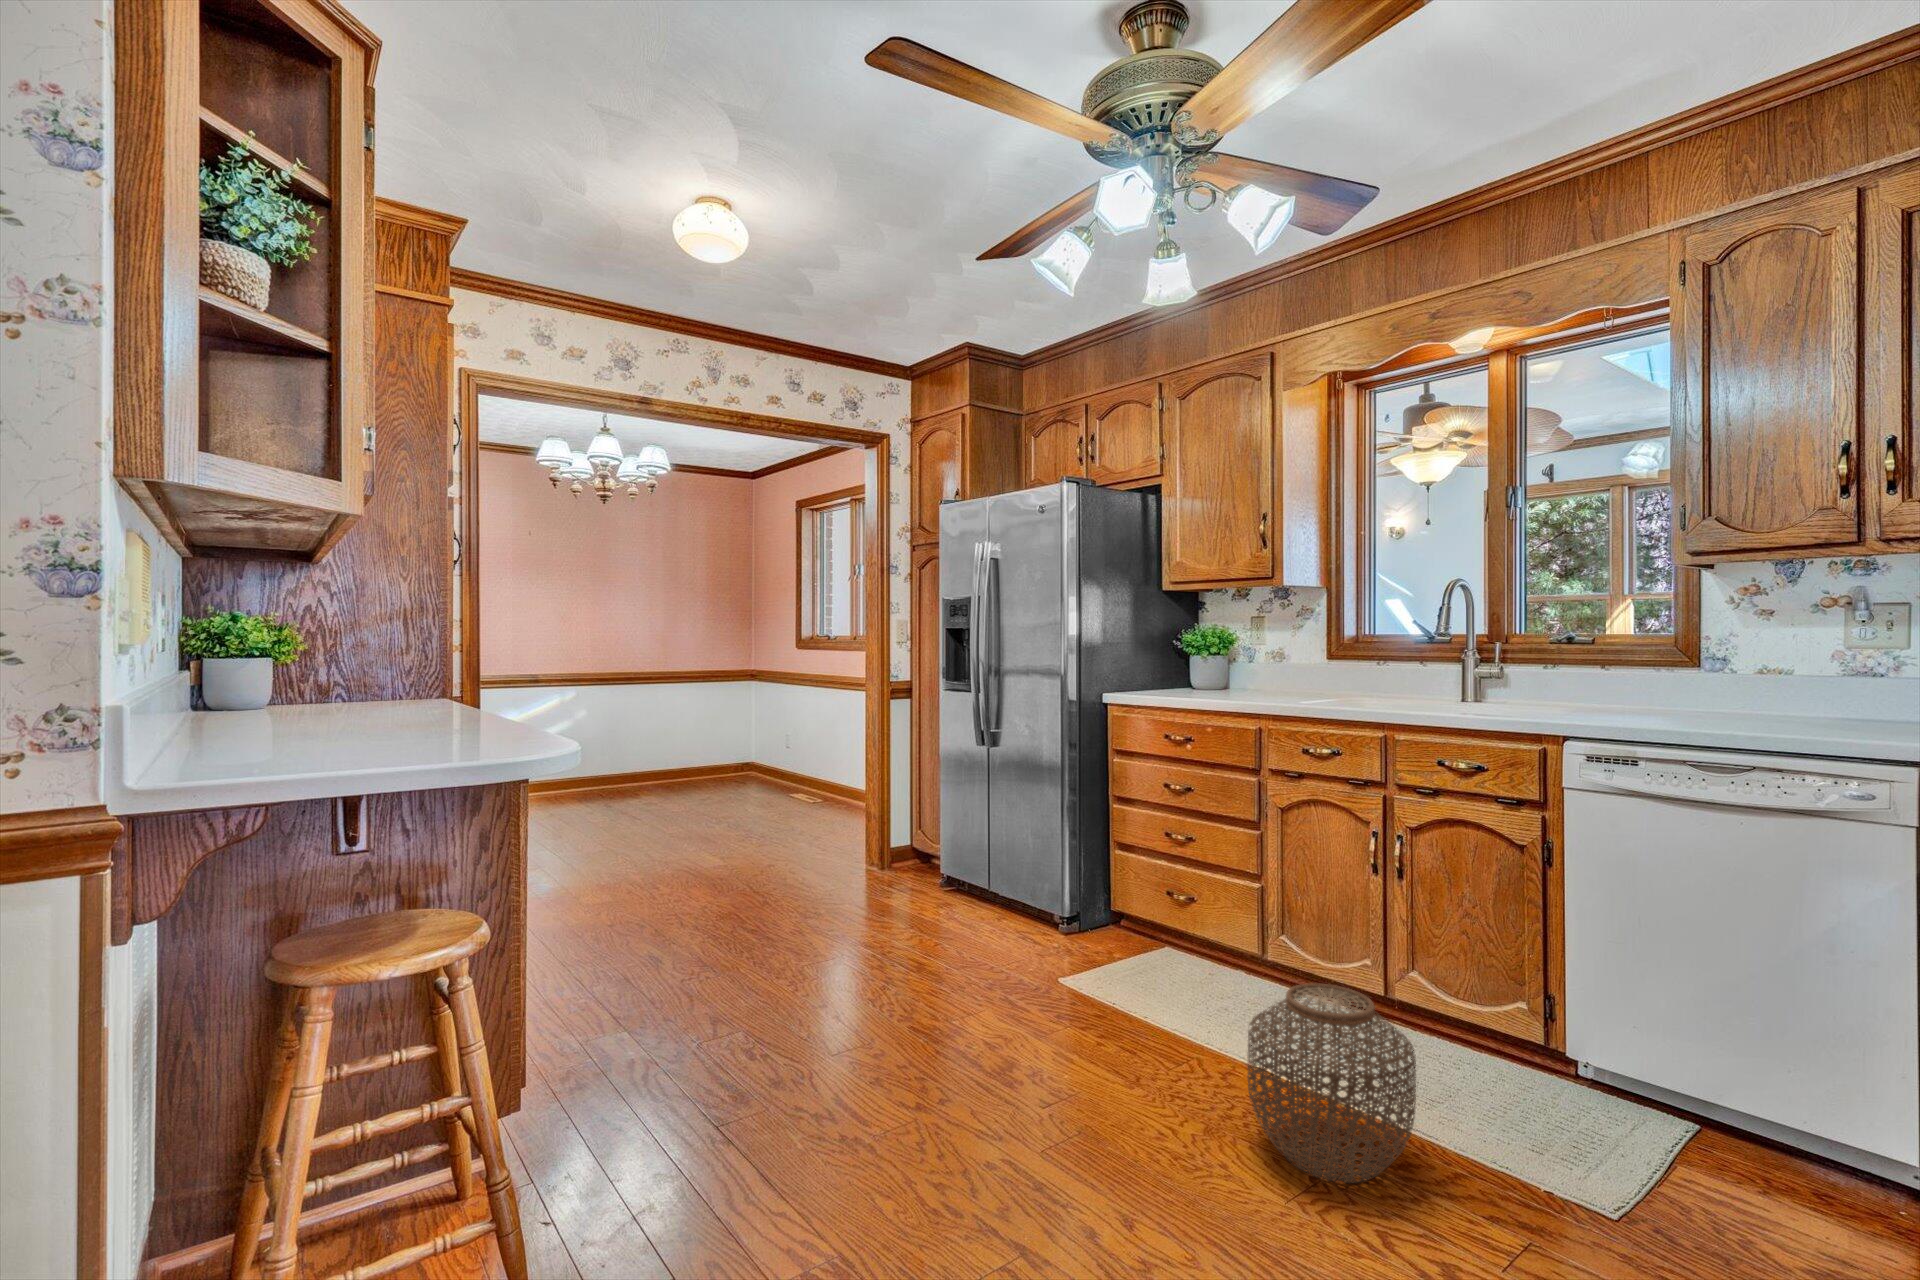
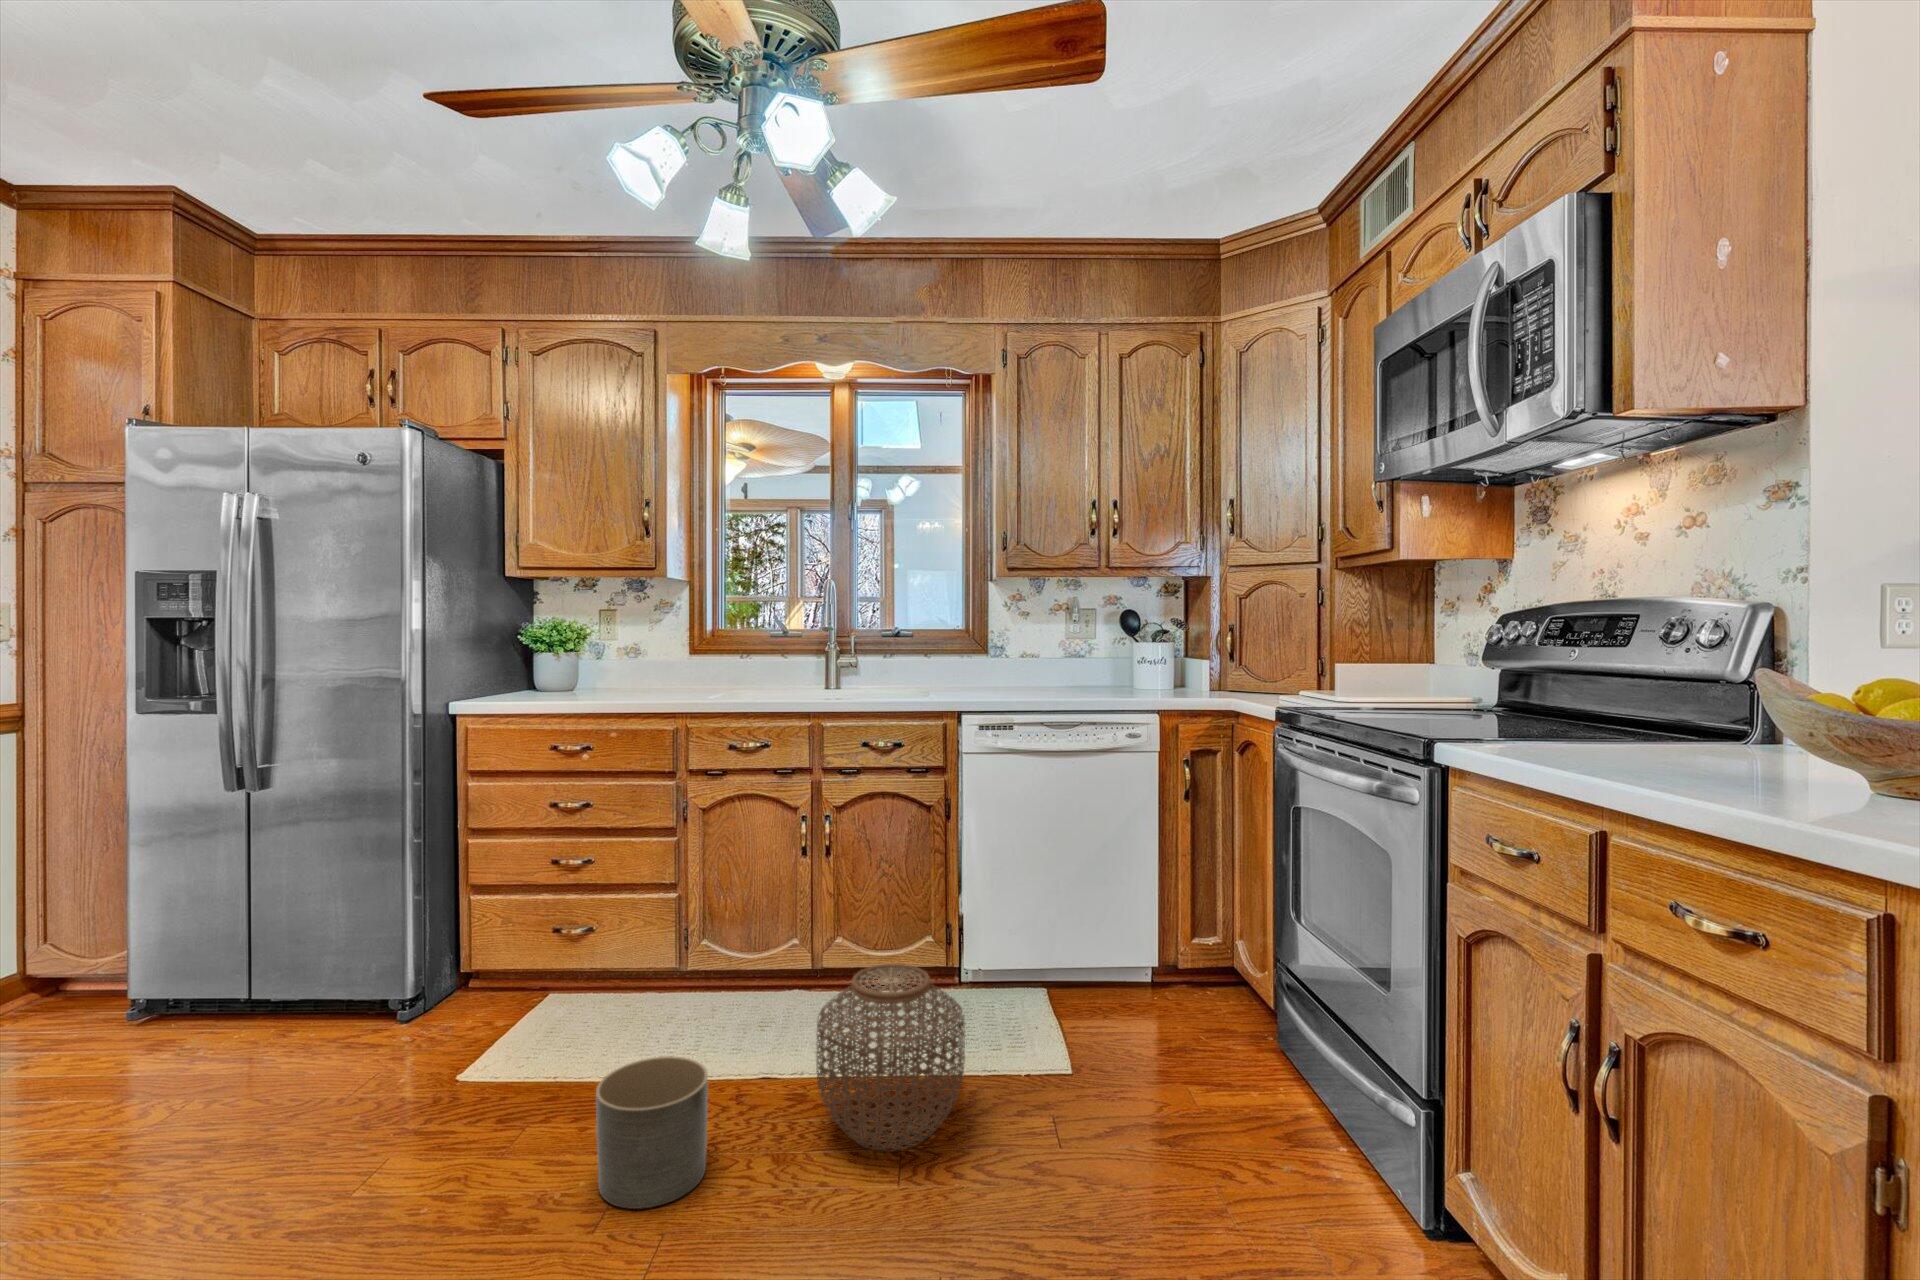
planter: none [1064,996,1155,1116] -> present [596,1056,708,1209]

